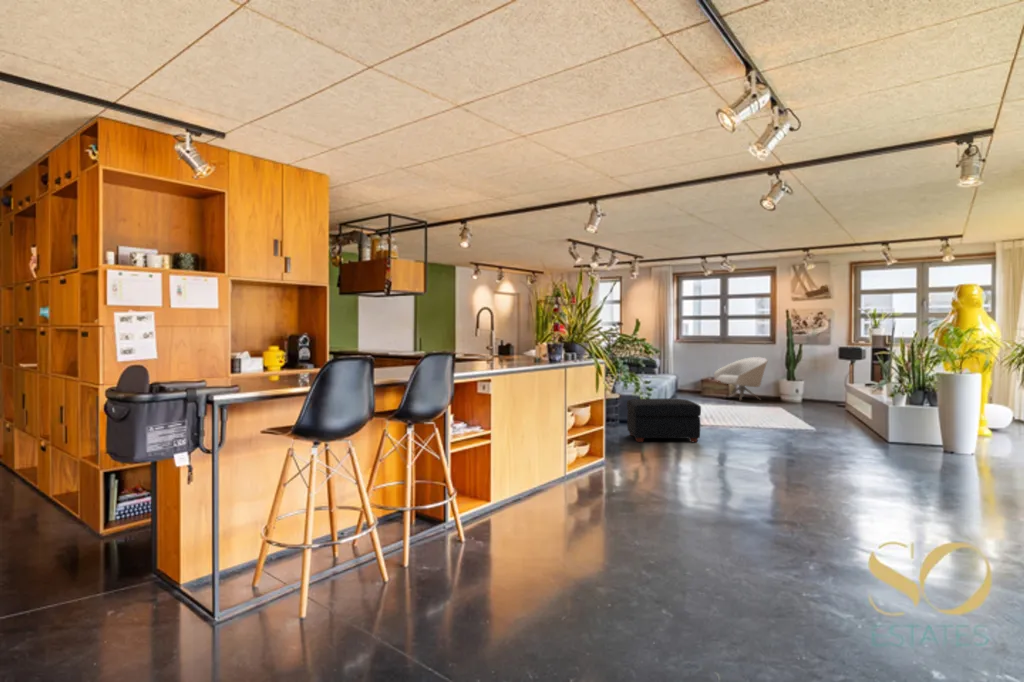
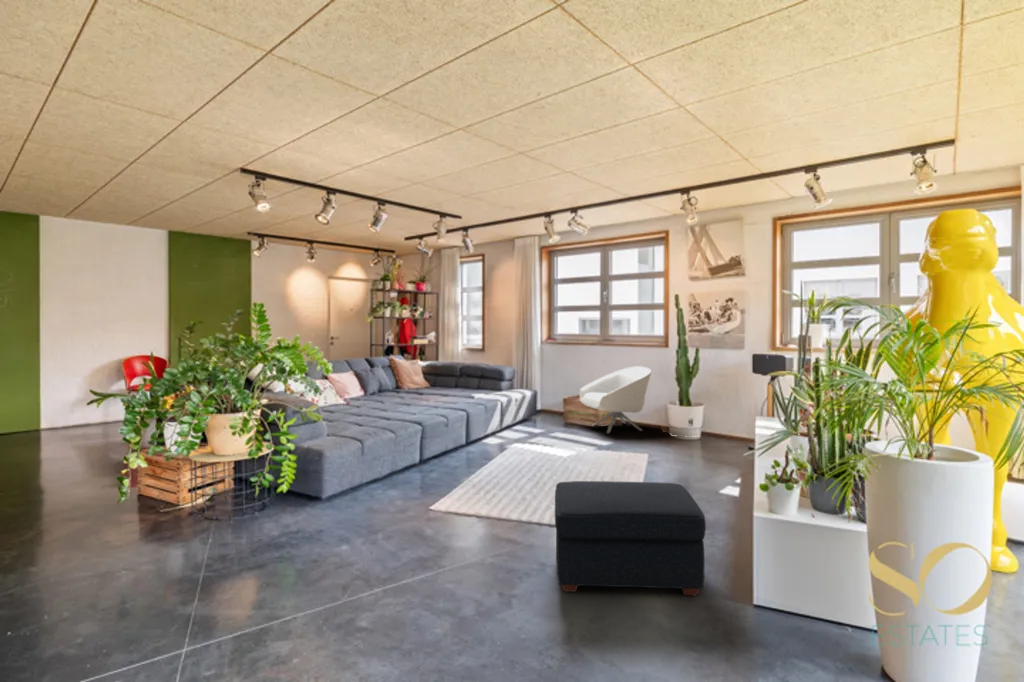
ottoman: present [627,398,701,442] -> present [555,481,706,596]

